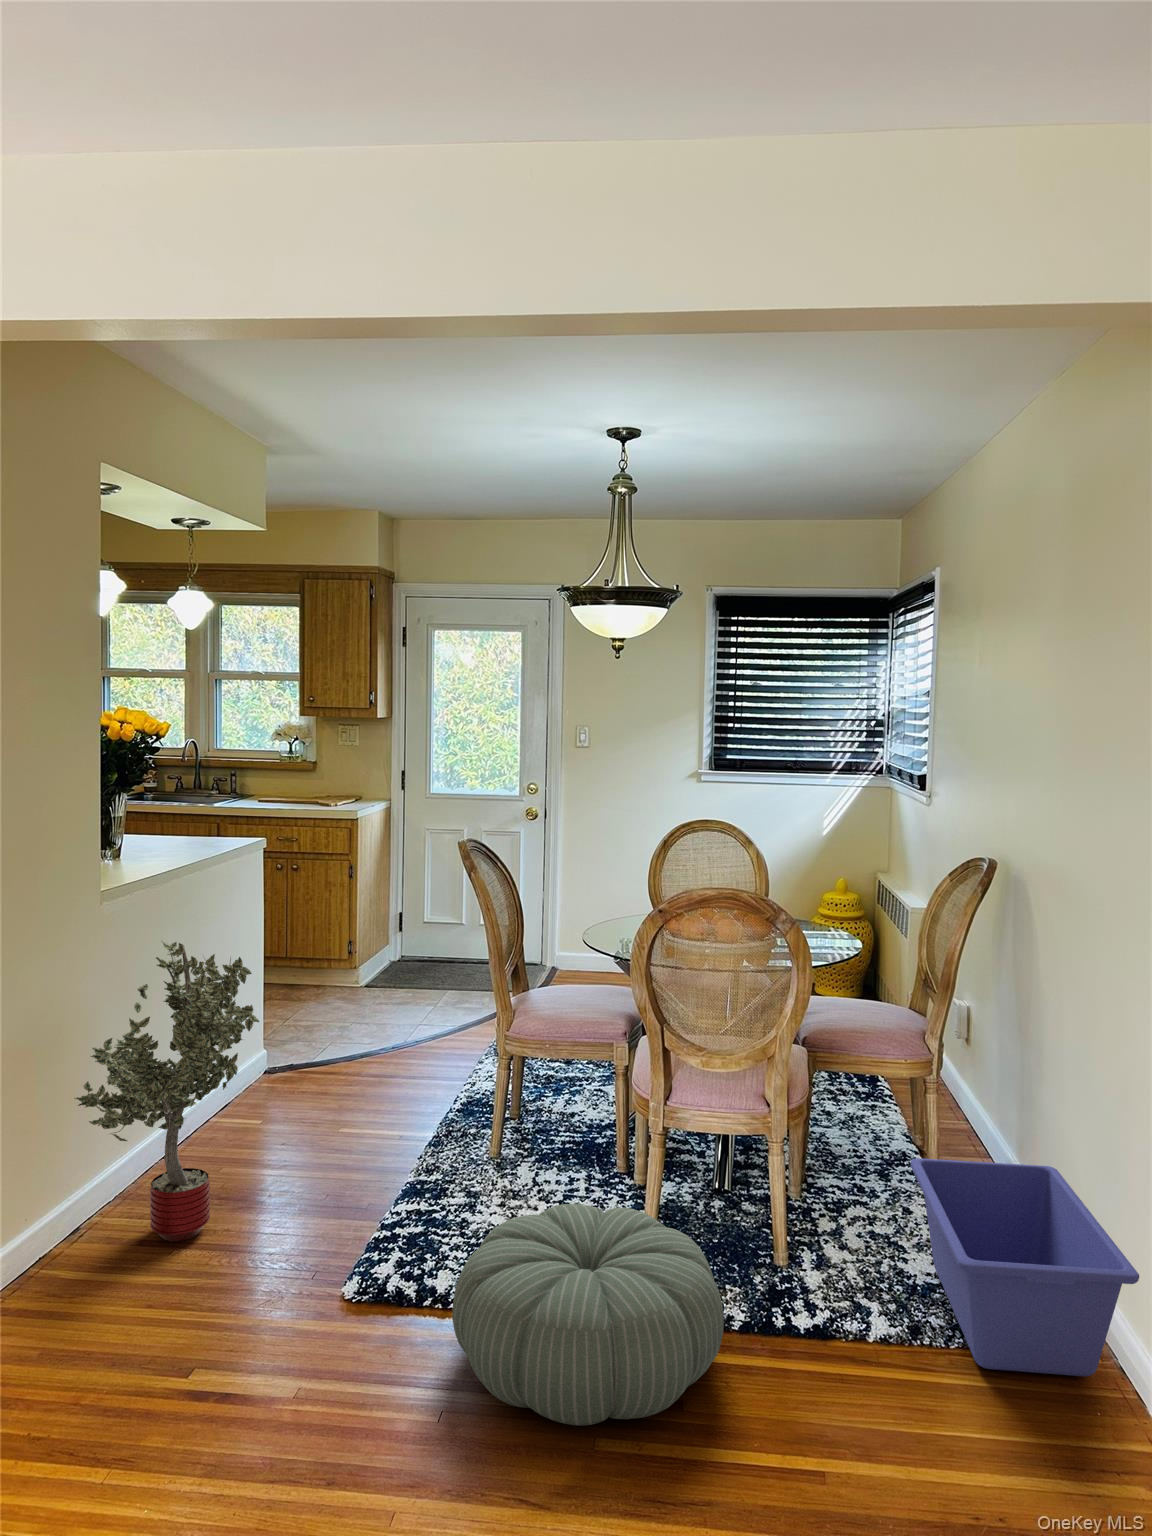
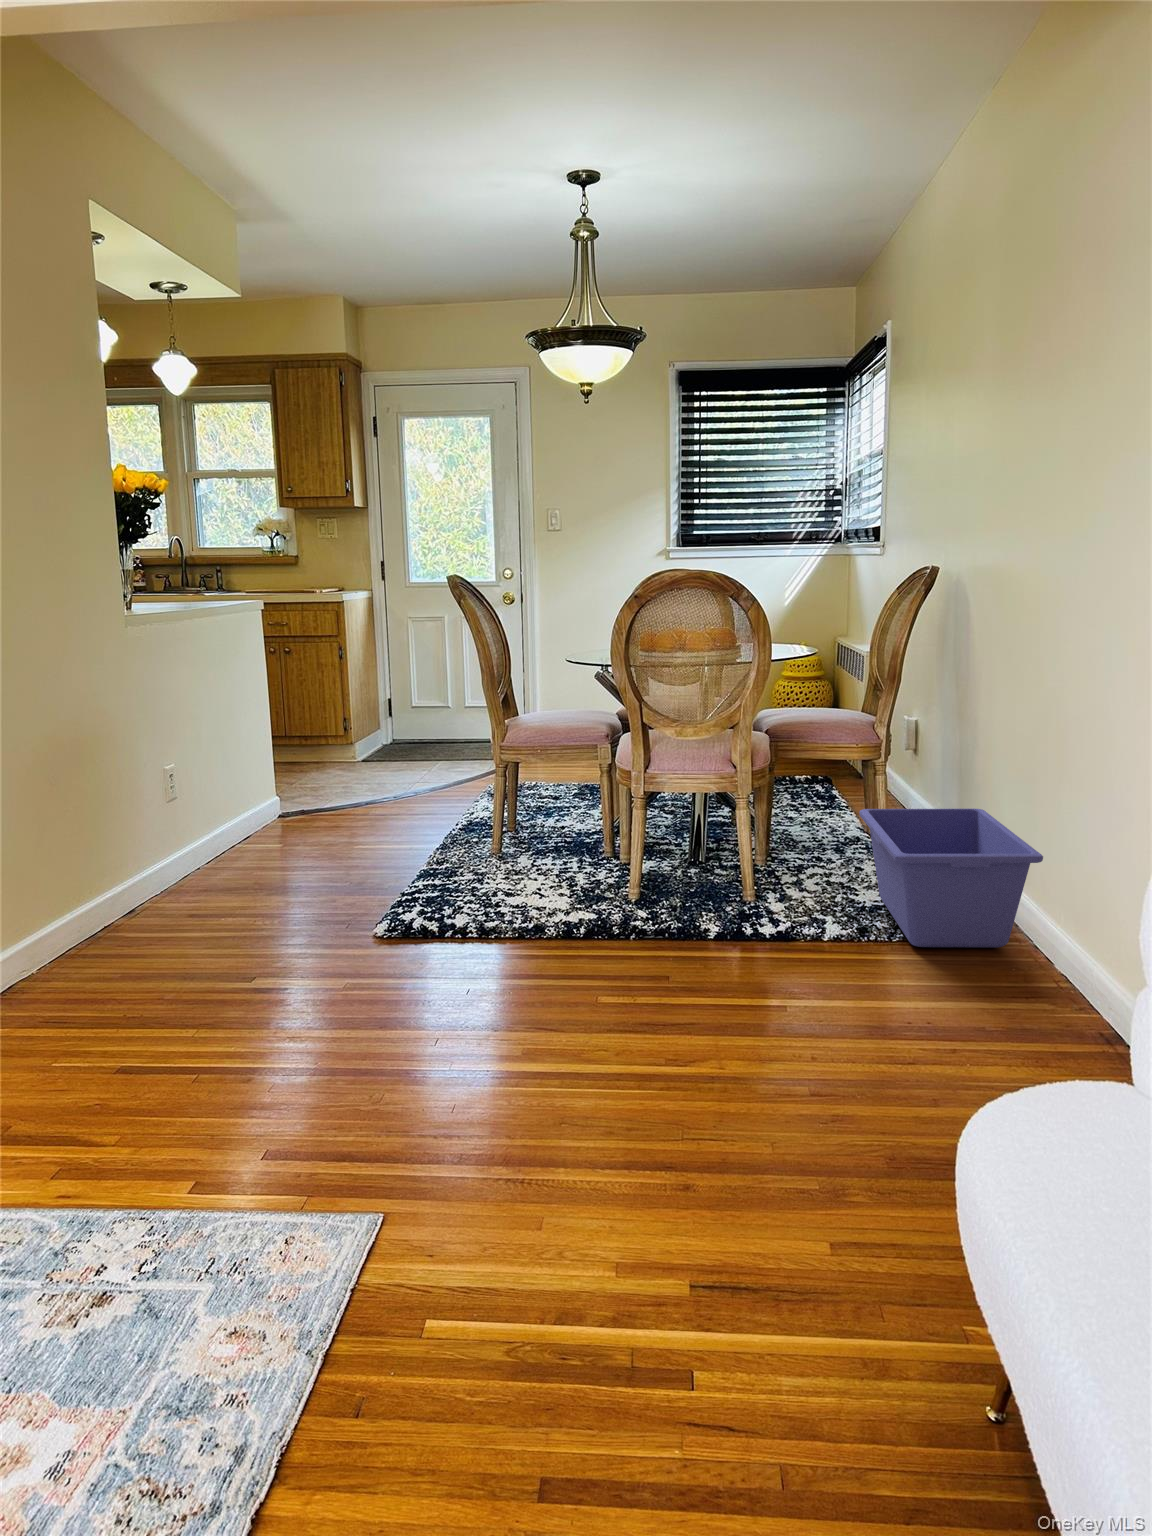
potted tree: present [74,942,259,1241] -> none [124,654,279,913]
pouf: present [452,1204,724,1426] -> none [473,847,701,987]

